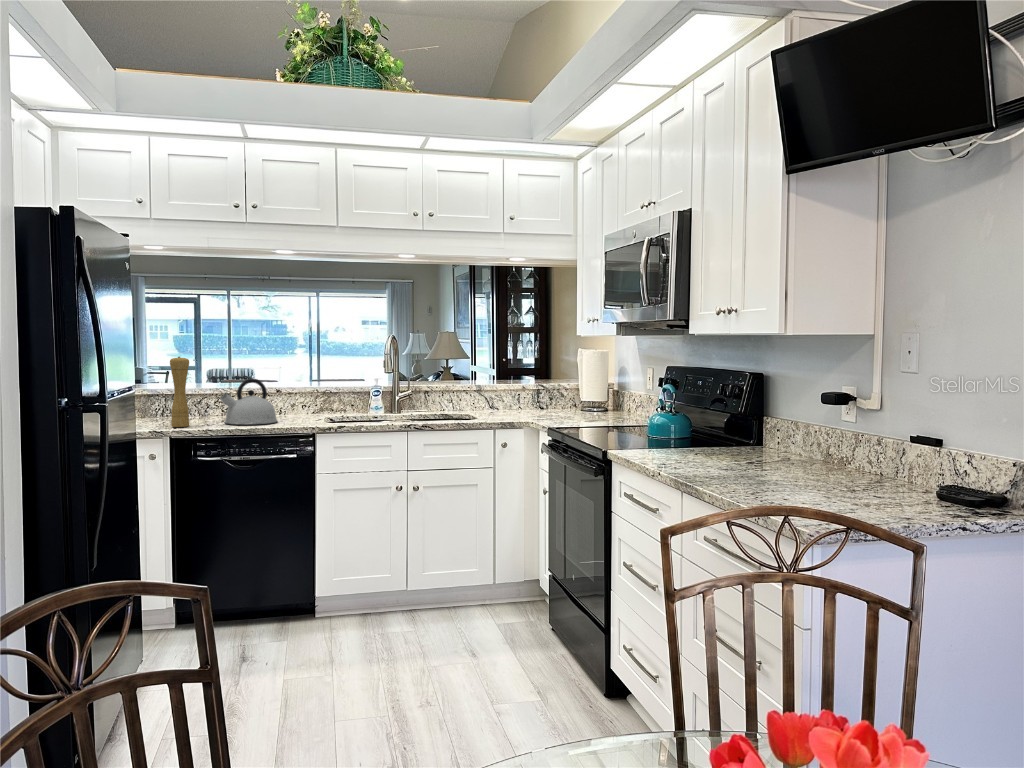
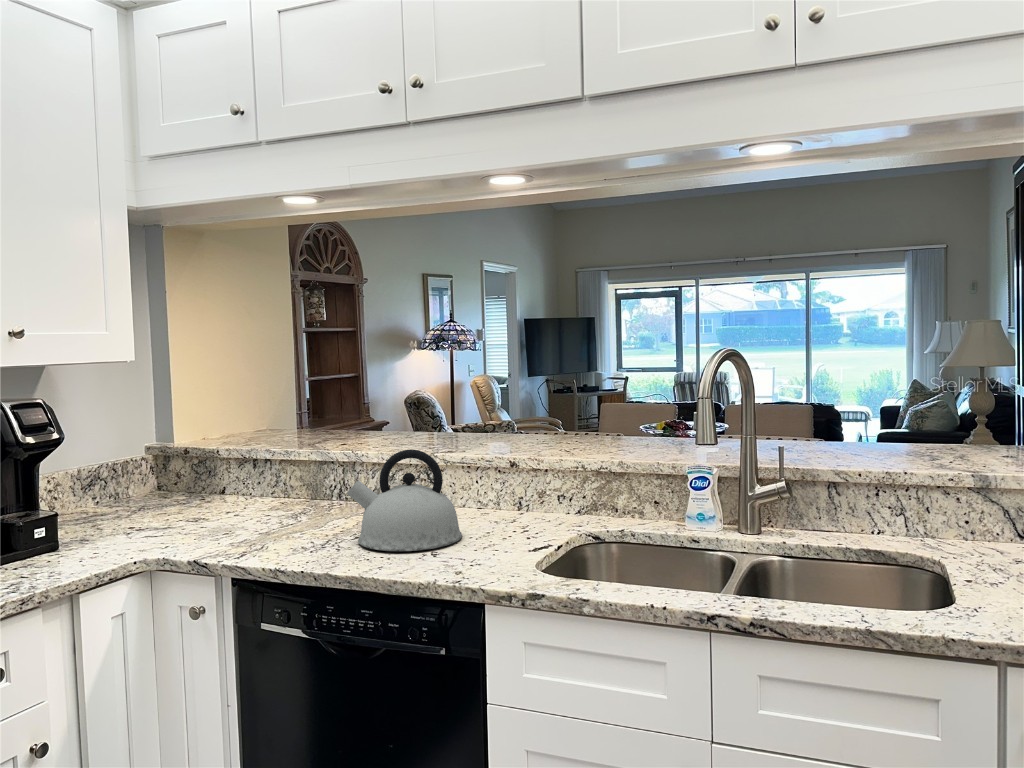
pepper mill: present [170,357,189,427] -> none [257,406,295,542]

